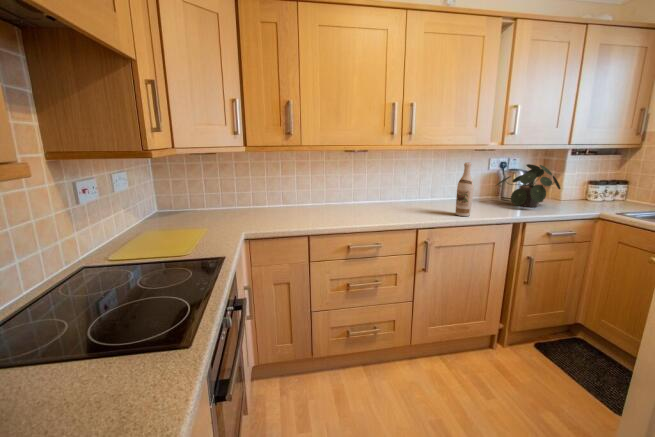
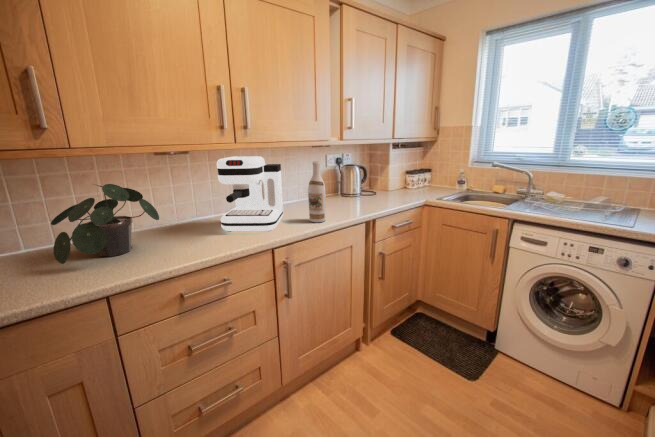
coffee maker: none [382,156,436,217] -> present [217,156,283,231]
potted plant: present [496,164,560,207] -> present [51,184,159,264]

